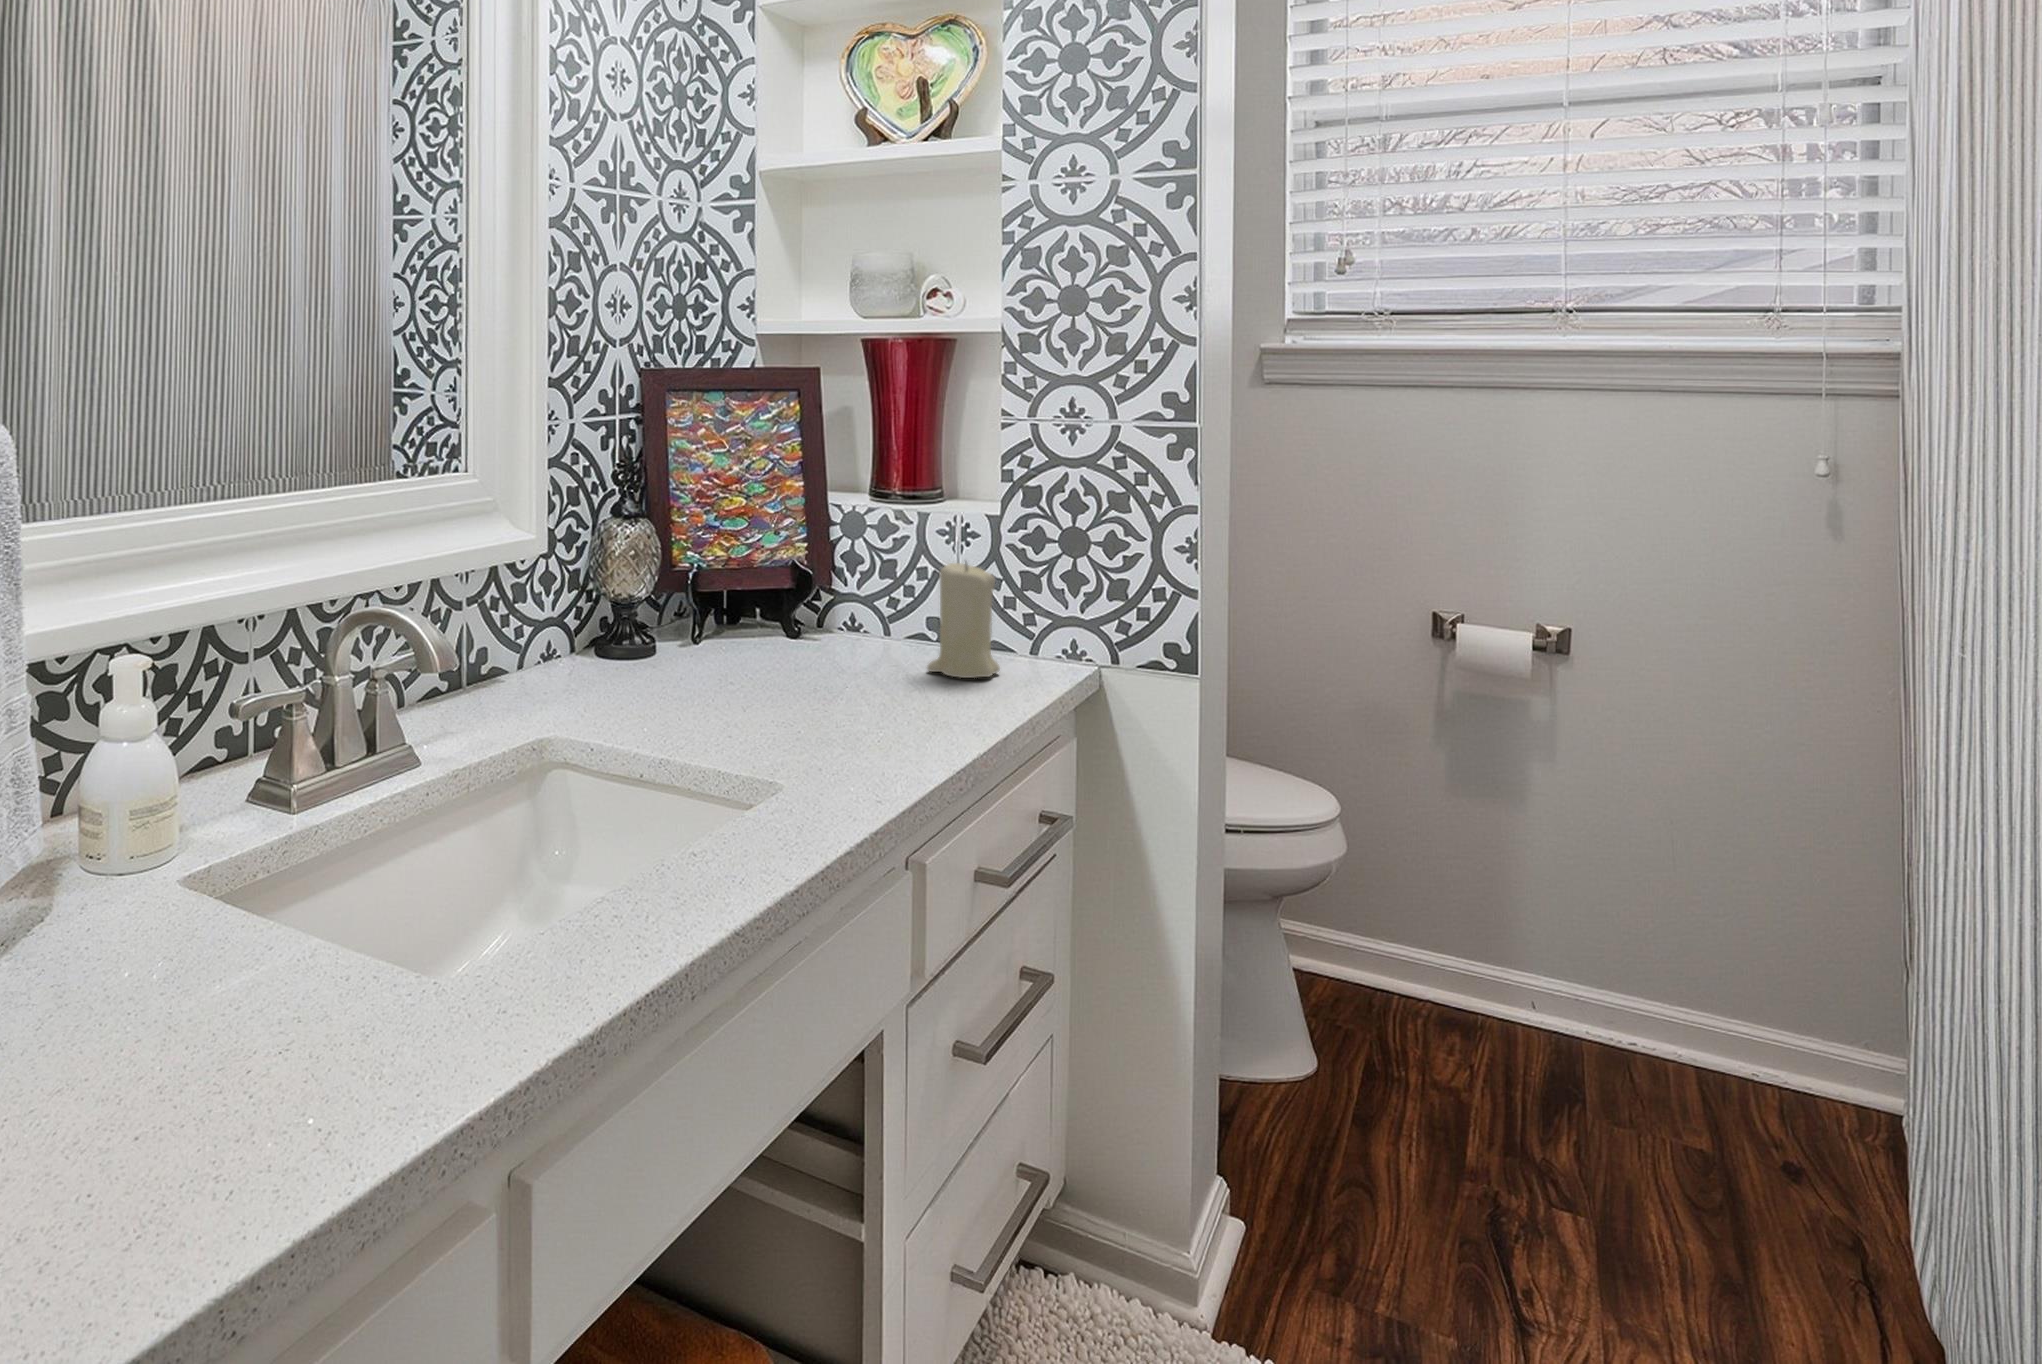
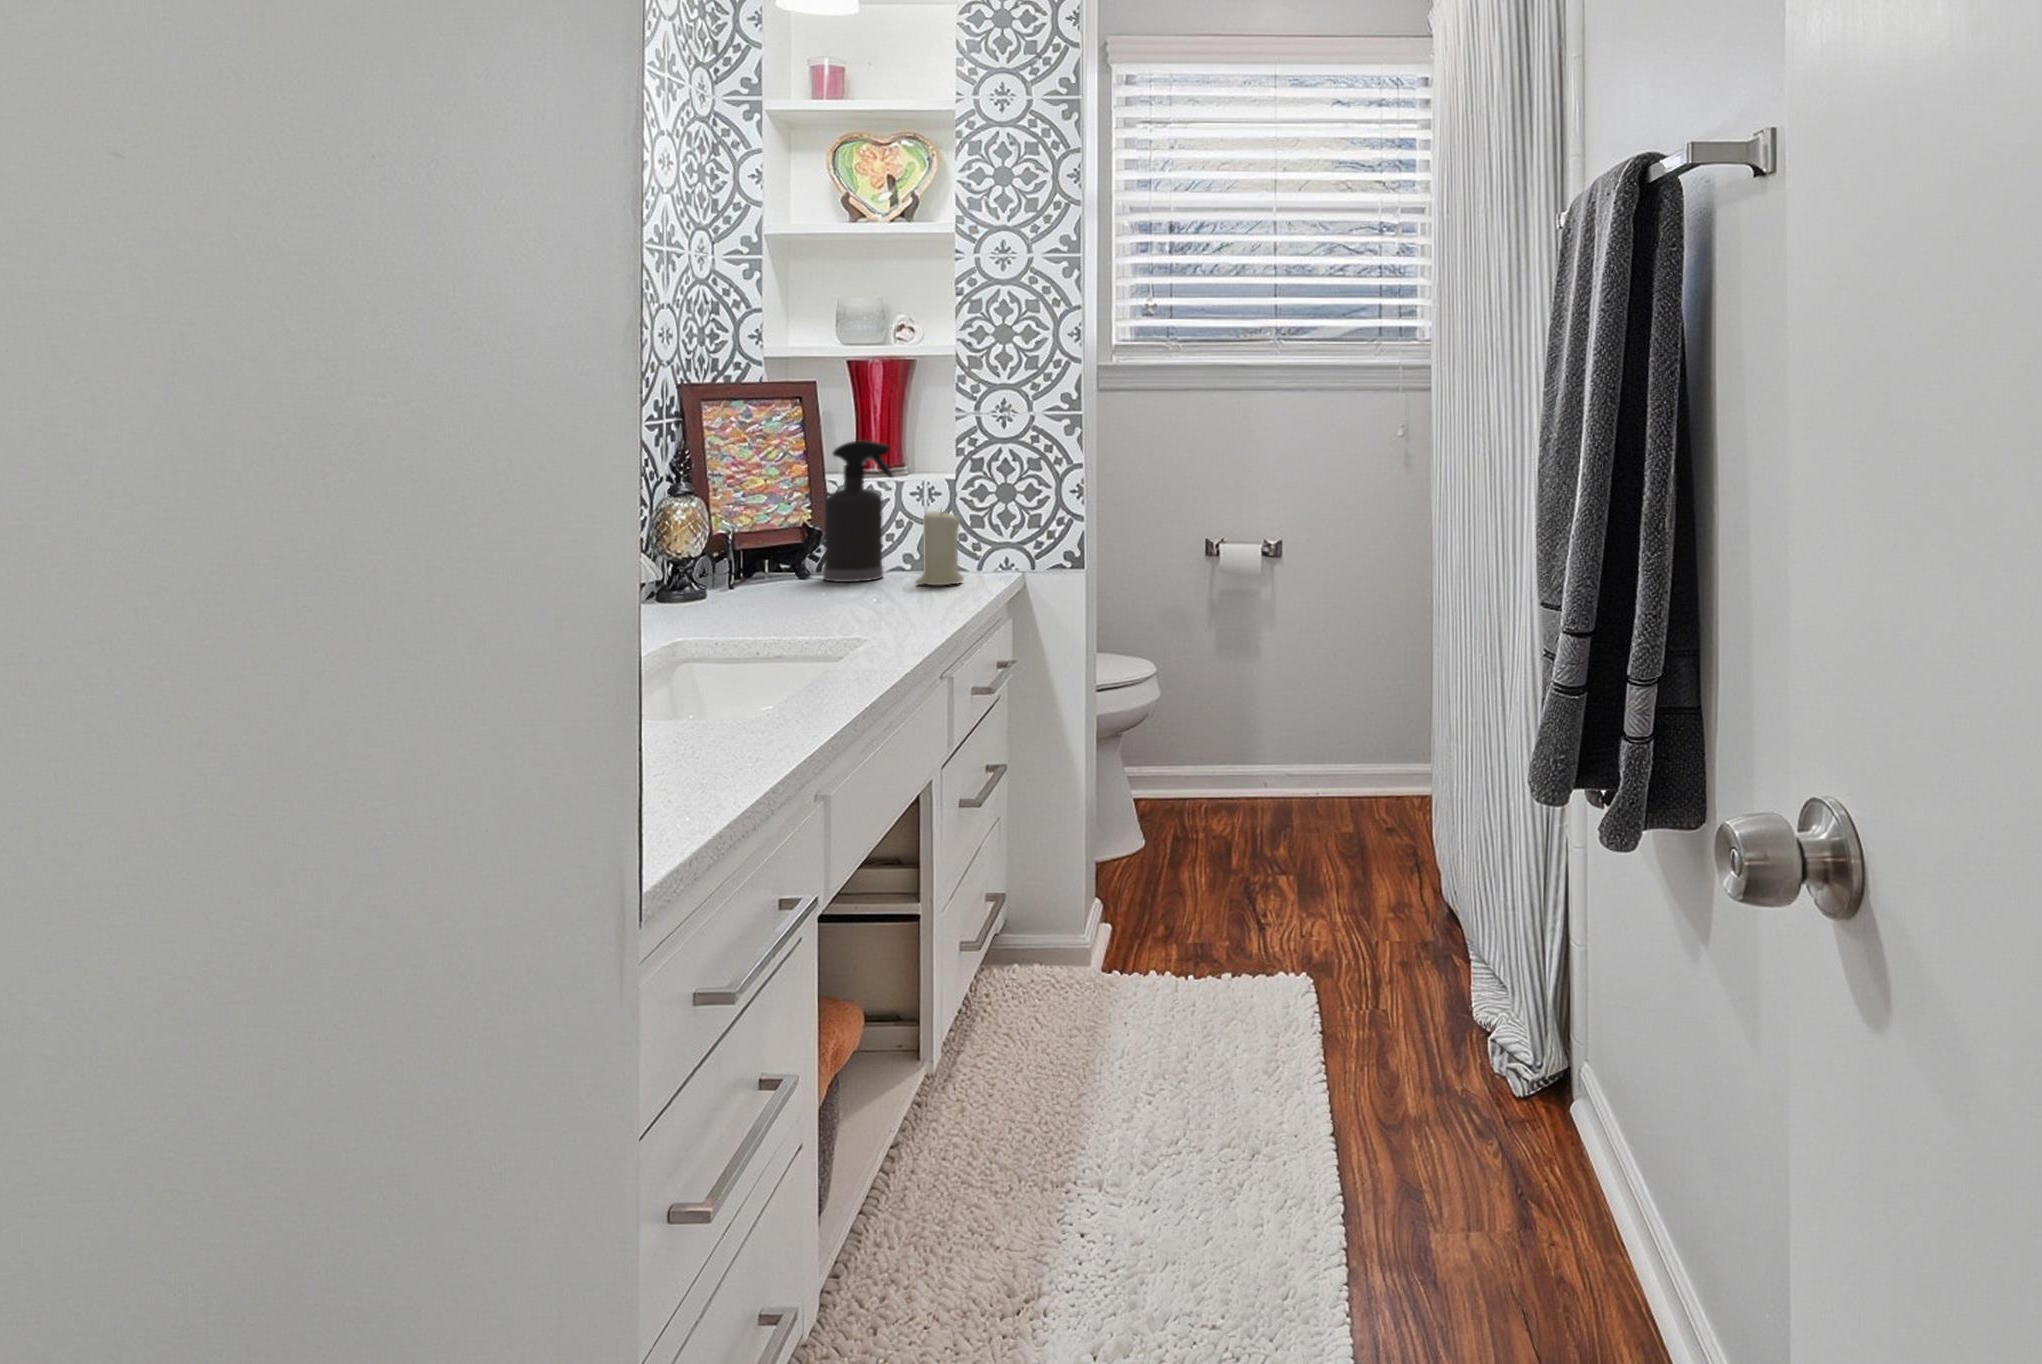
spray bottle: none [817,452,913,652] -> present [823,441,893,582]

